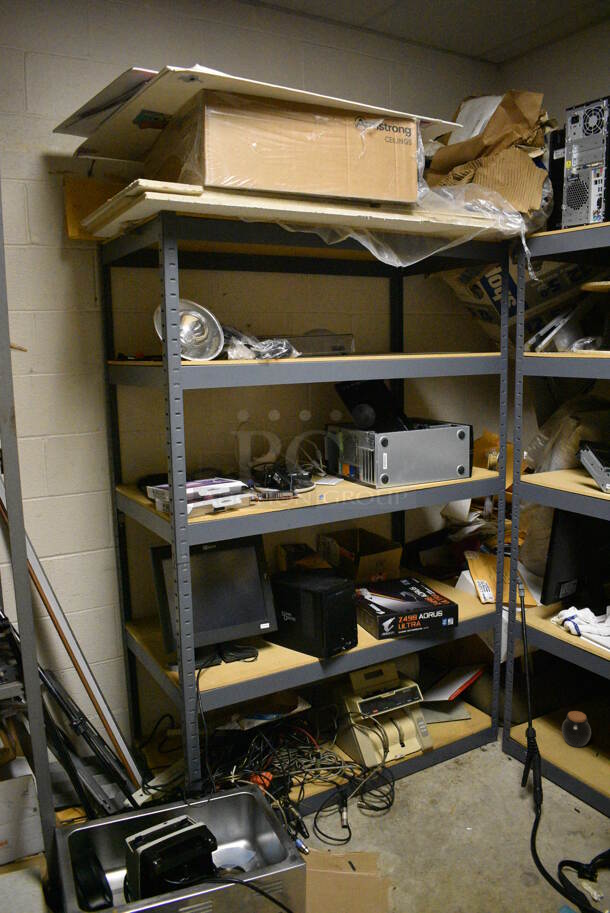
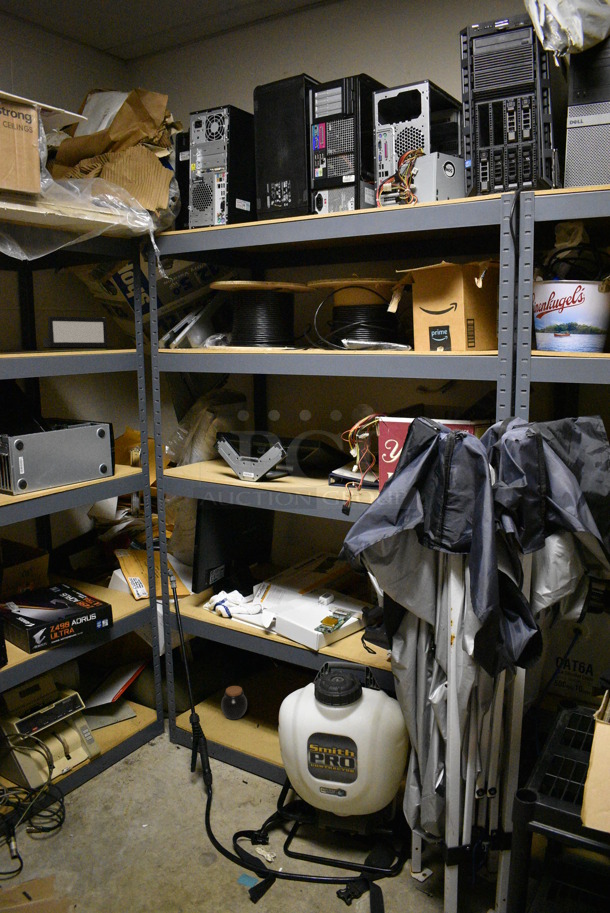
speaker: none [411,319,473,349] -> present [43,316,107,347]

